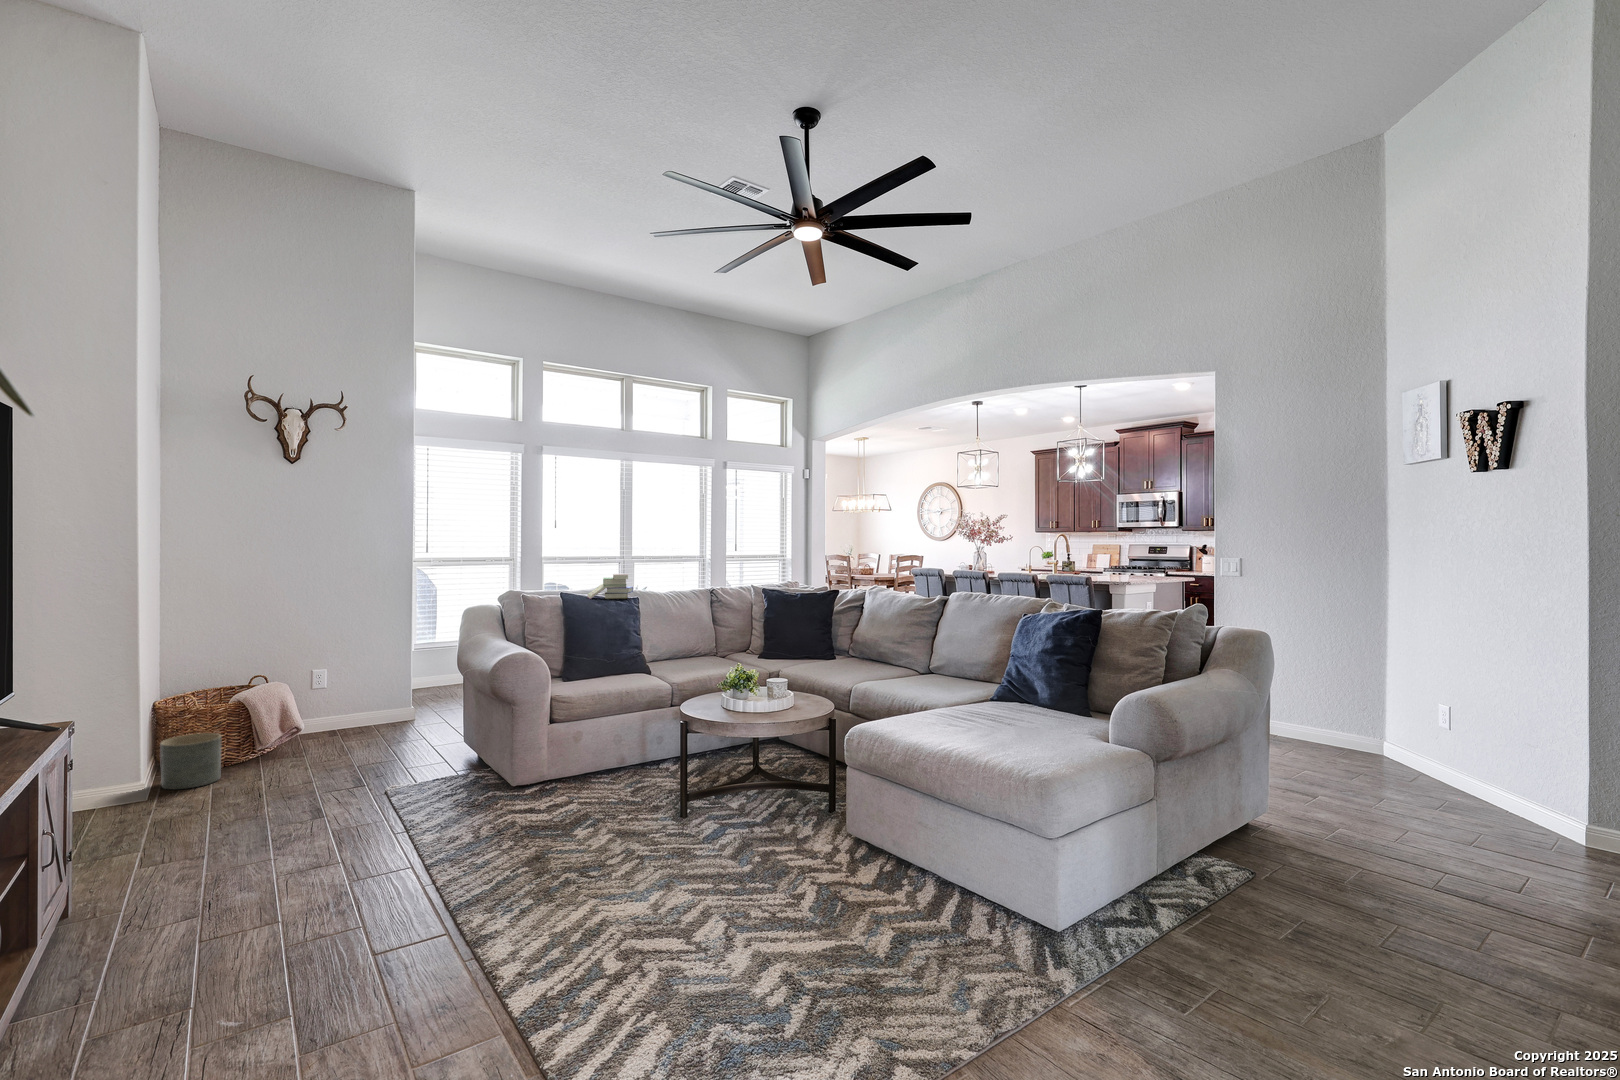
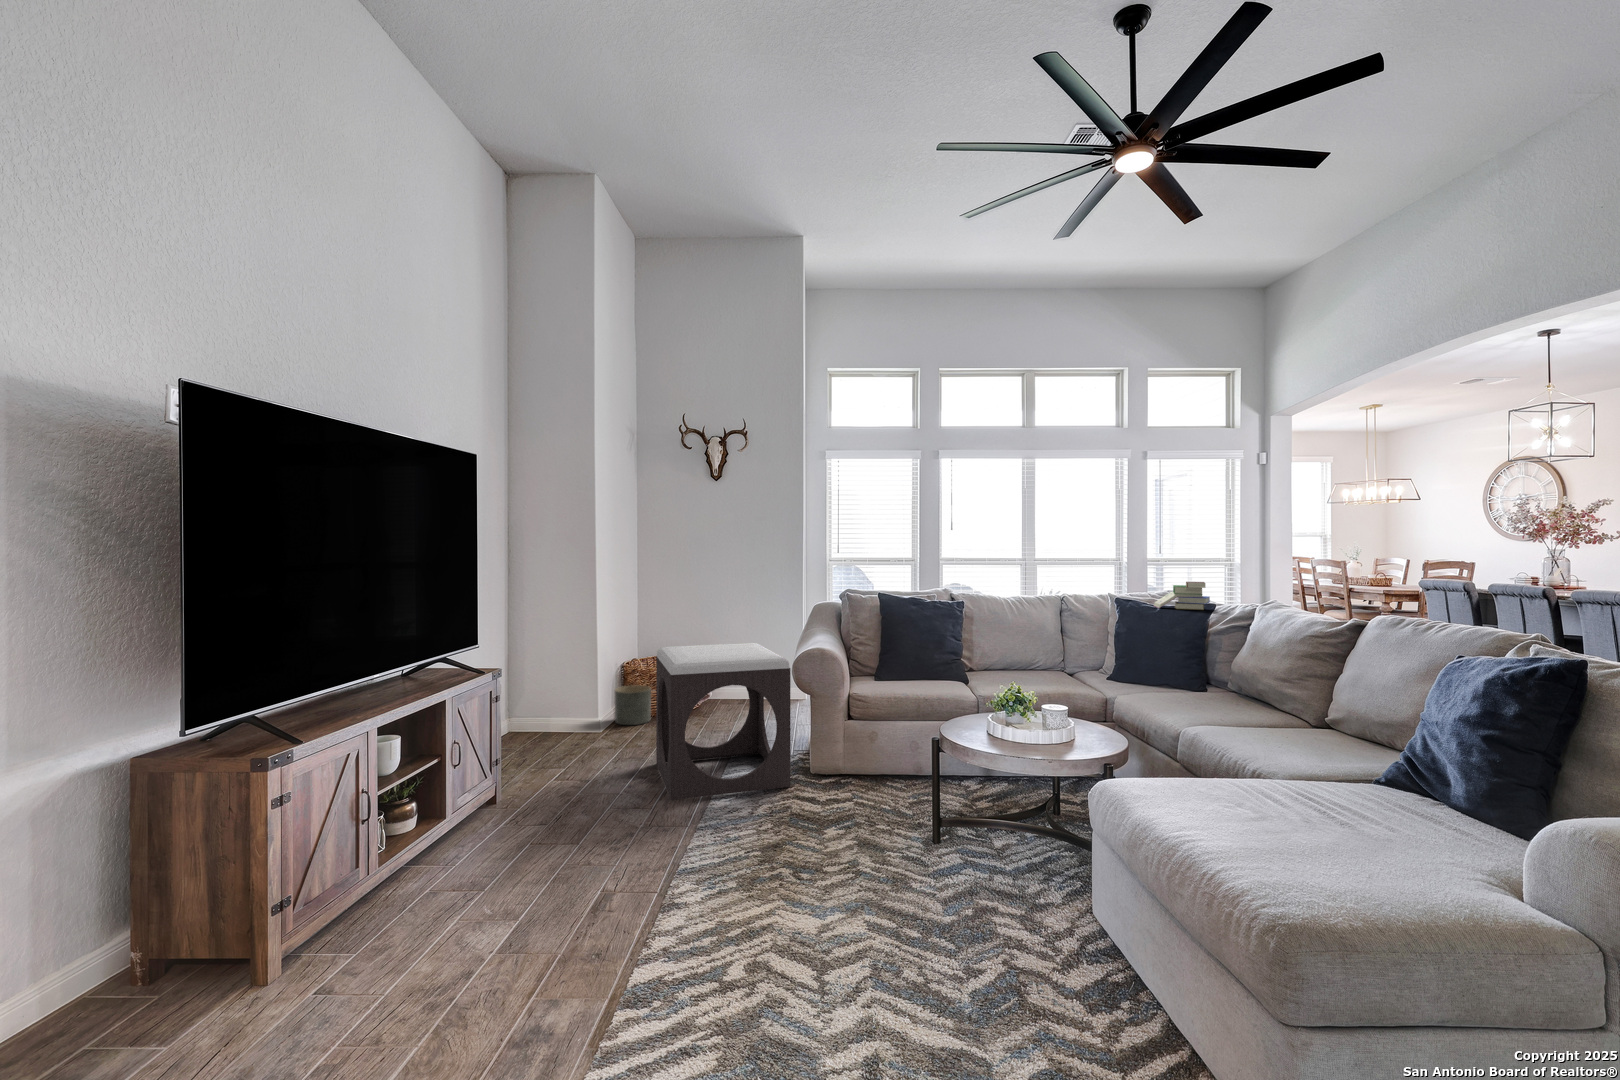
book: present [587,574,633,599] -> present [1154,582,1210,610]
footstool: none [292,658,495,850] -> present [656,643,791,800]

